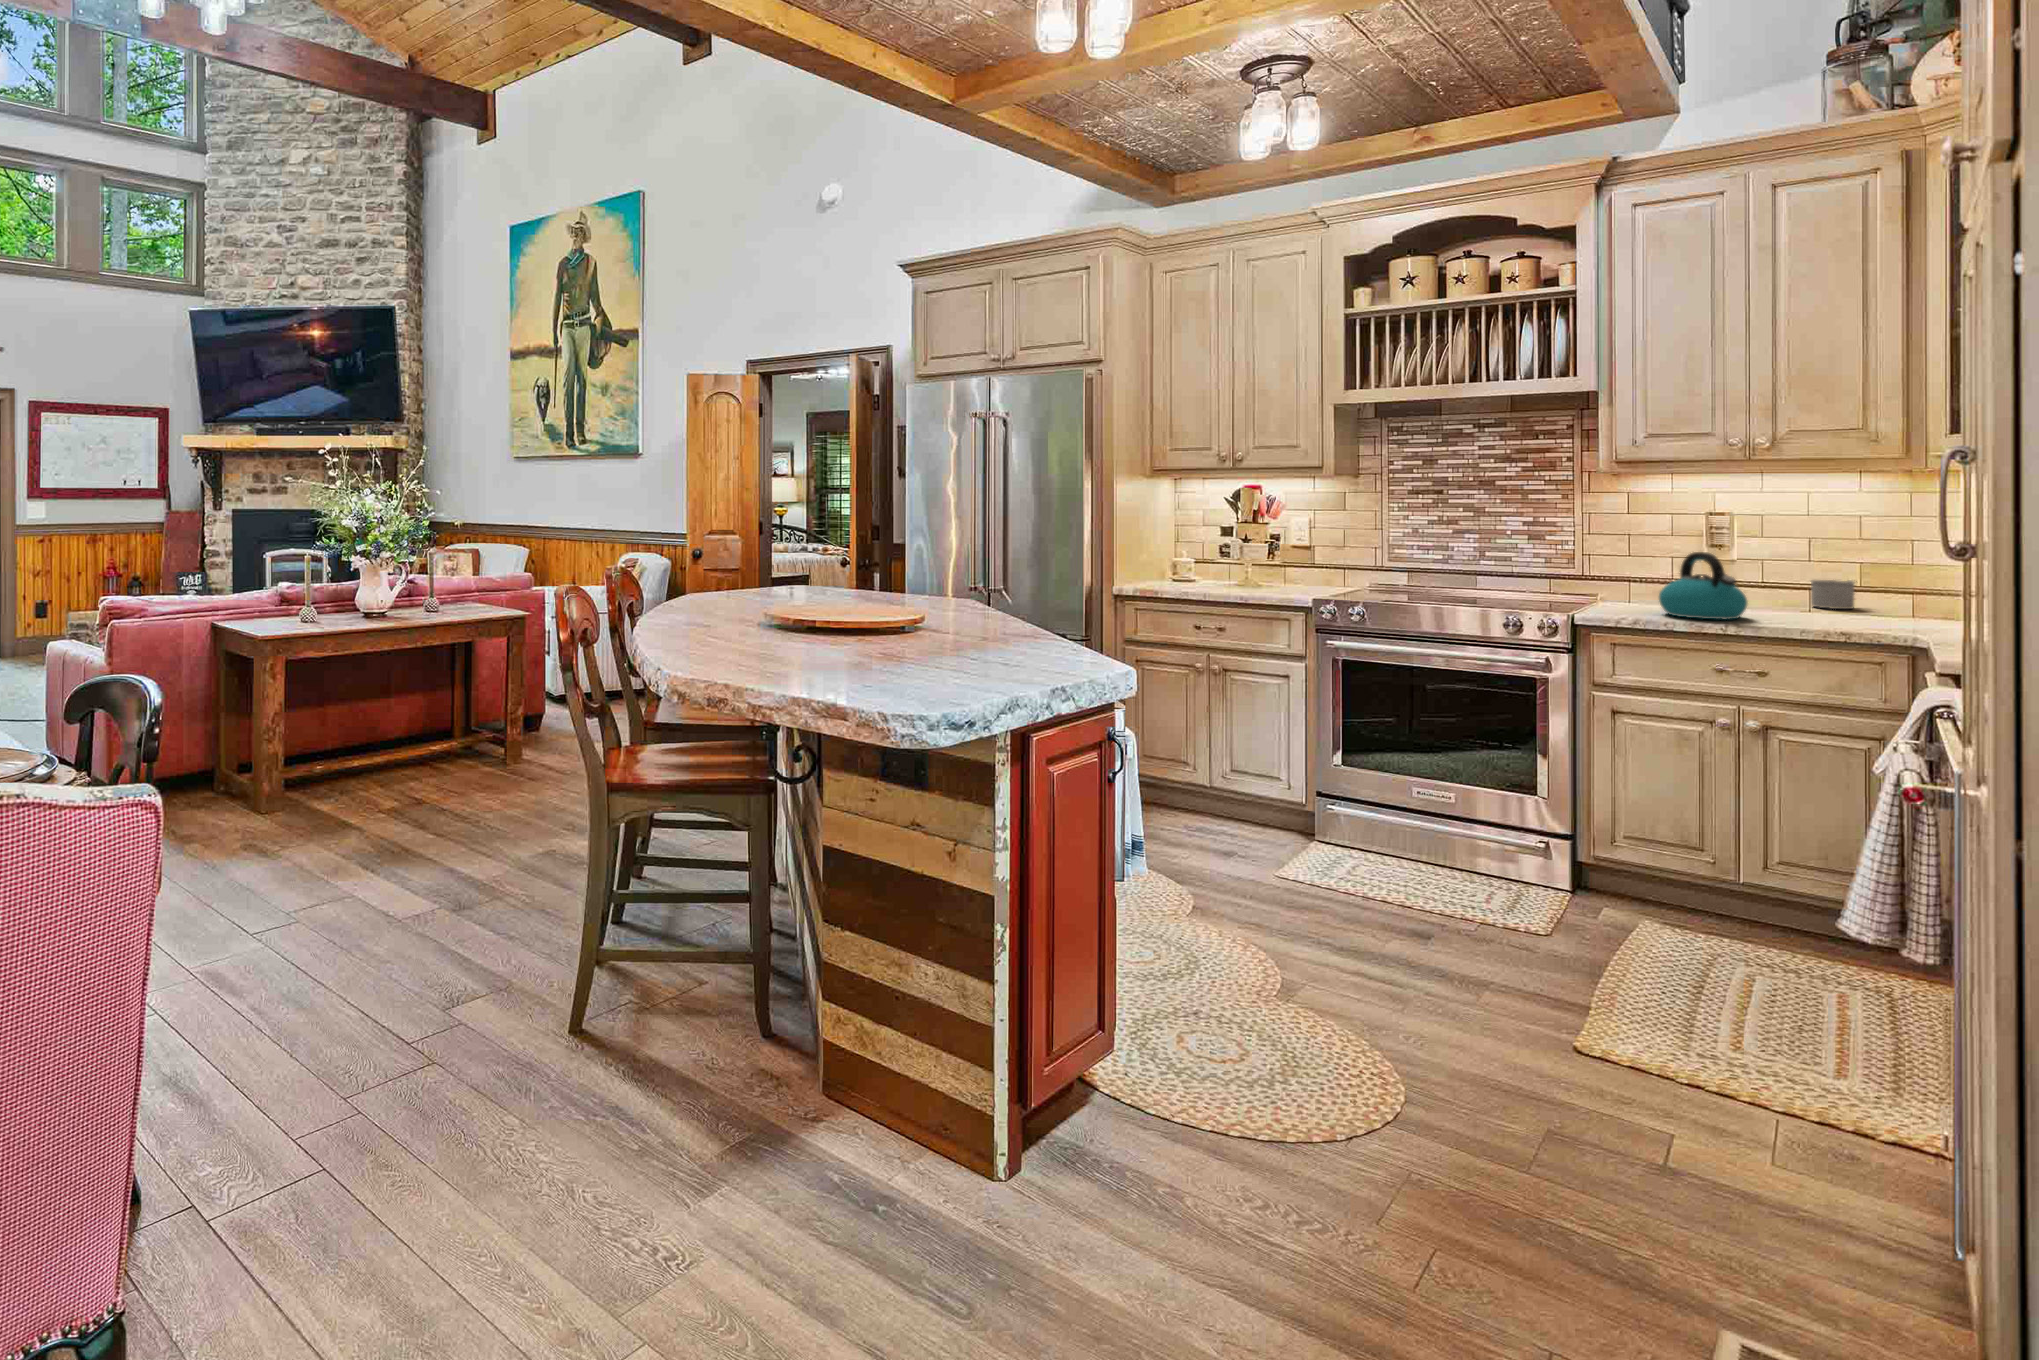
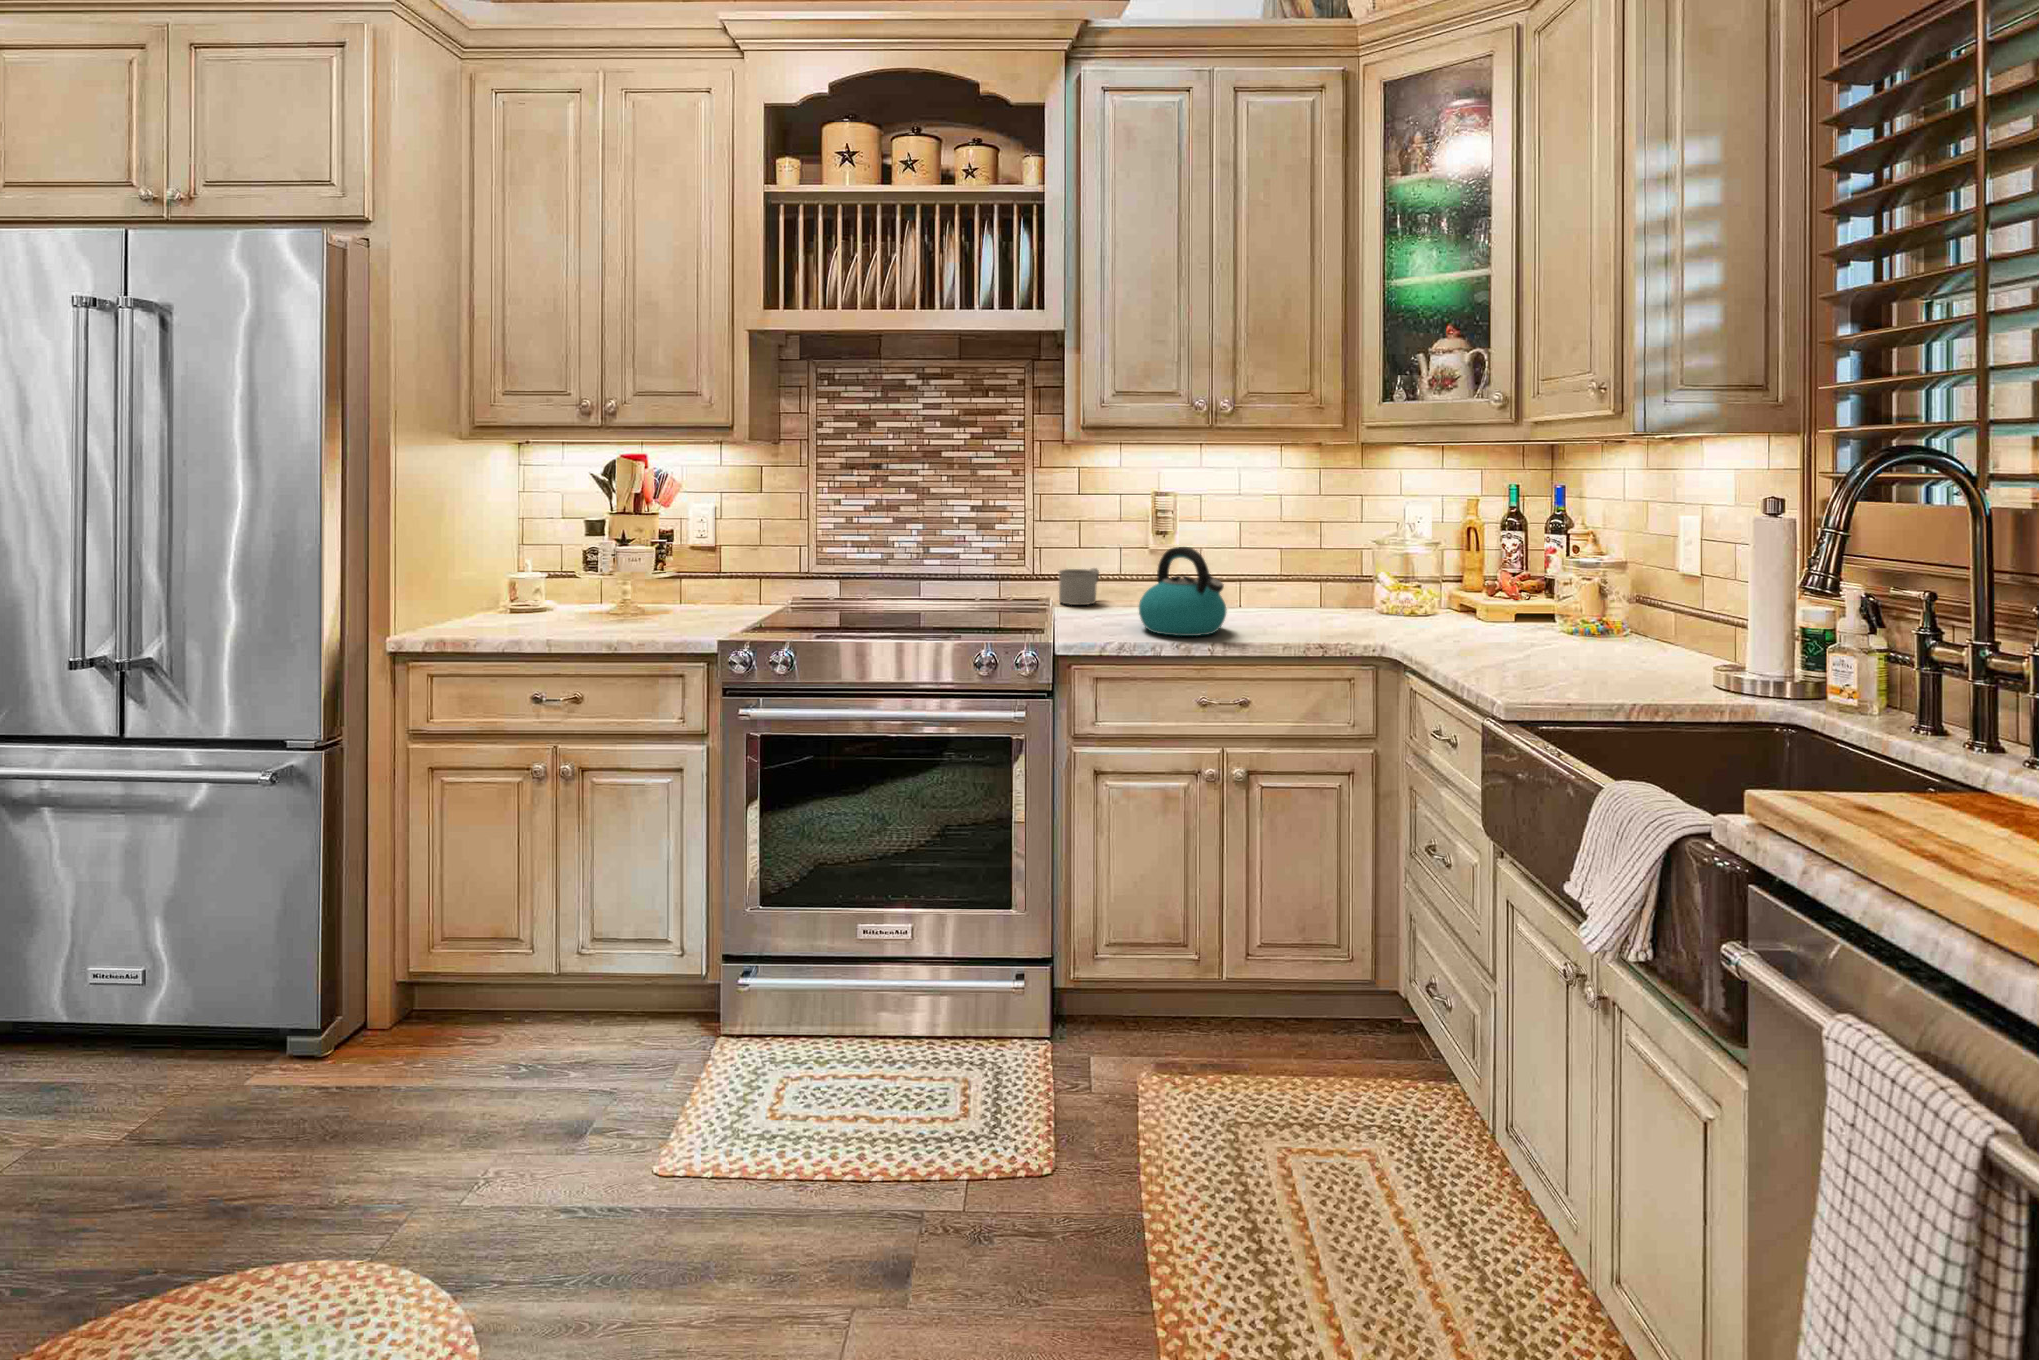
mug: present [1811,580,1855,609] -> present [1059,568,1099,605]

